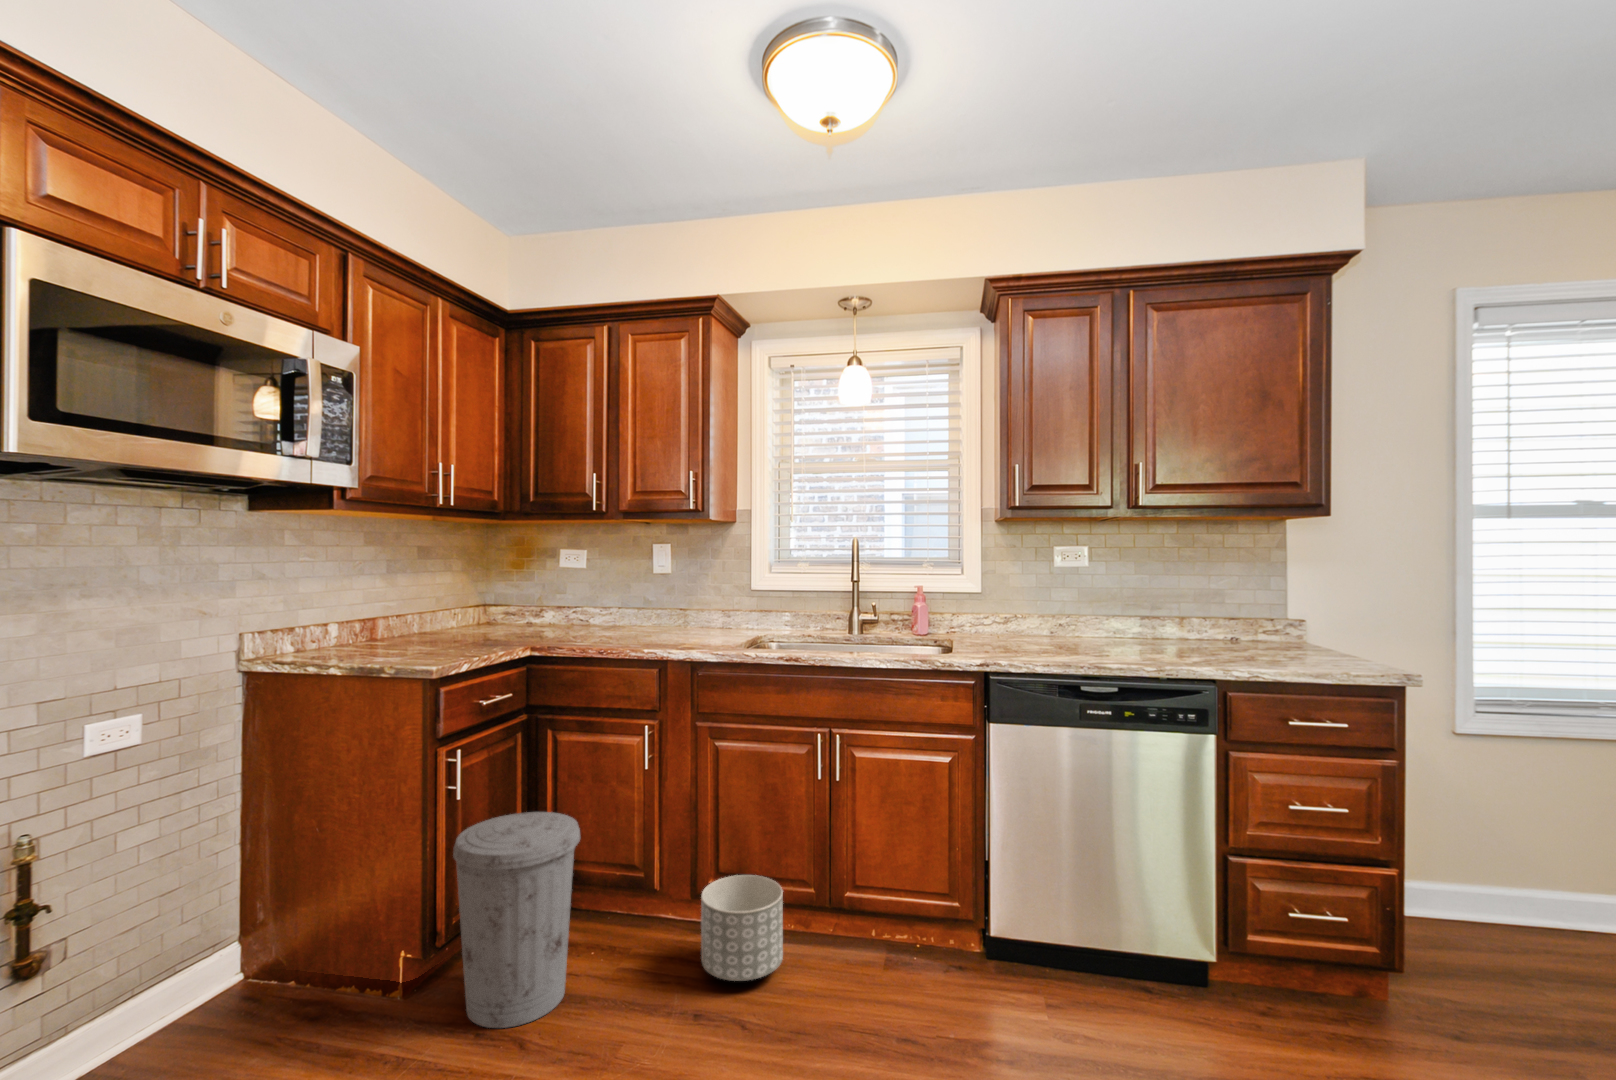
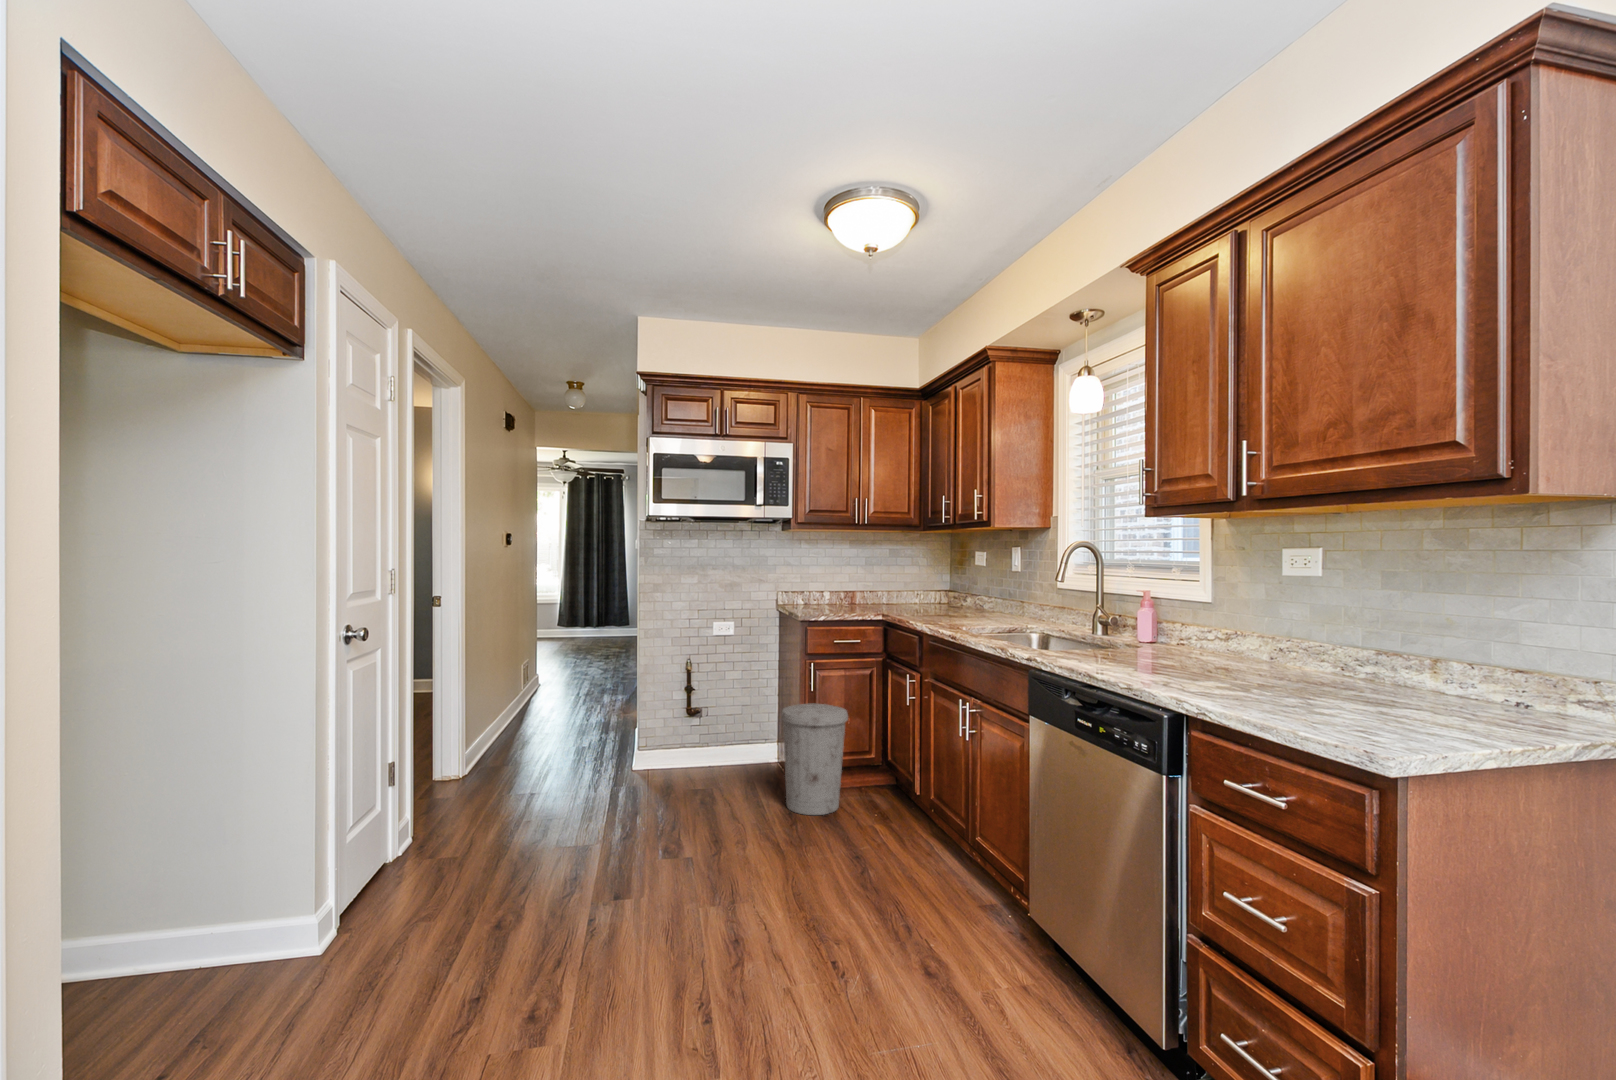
planter: present [701,875,783,981] -> none [872,787,931,858]

